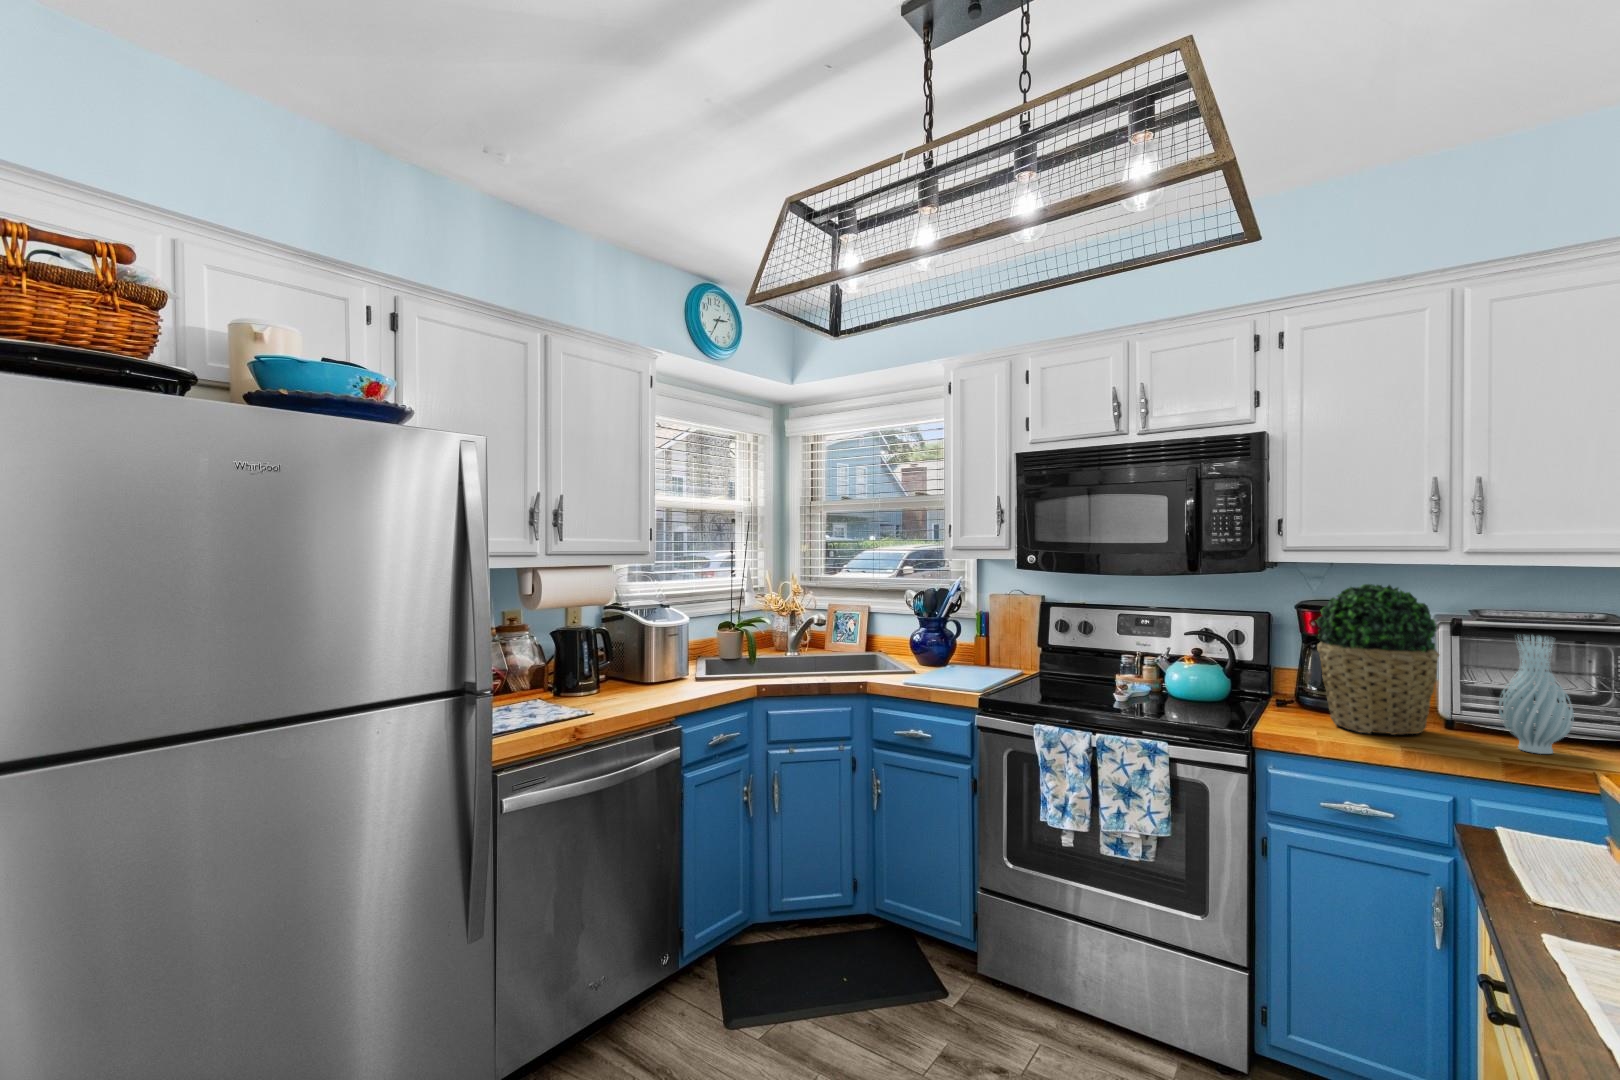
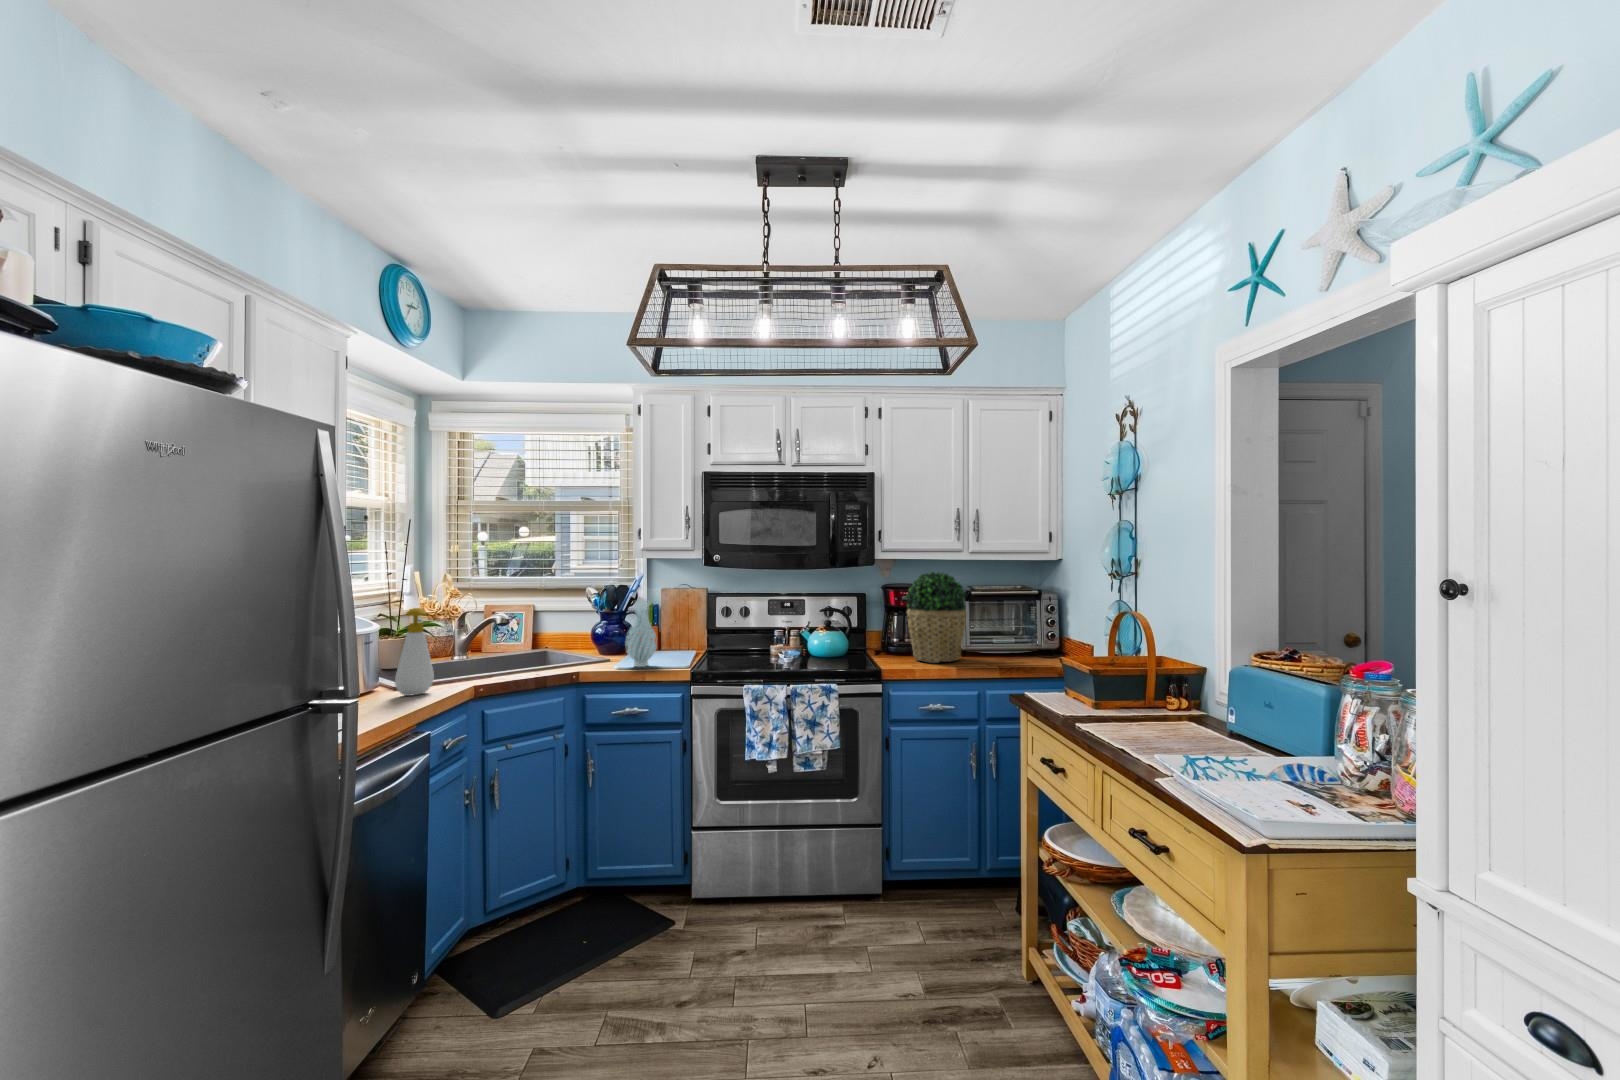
soap bottle: none [678,607,714,689] -> present [395,608,434,696]
vase: present [1499,636,1574,754] -> present [626,600,657,667]

